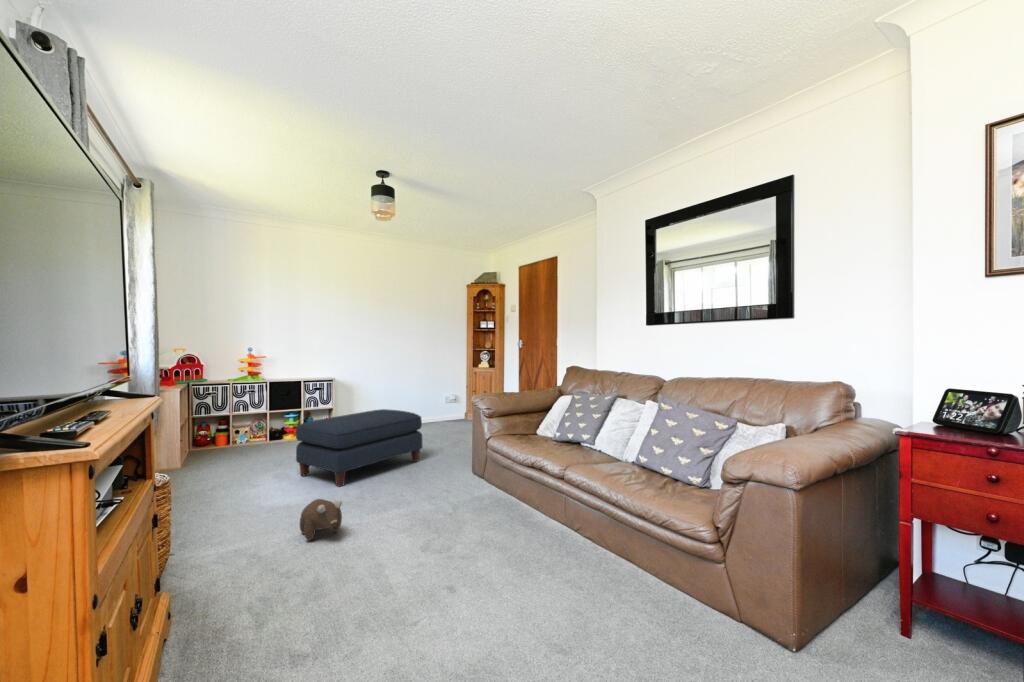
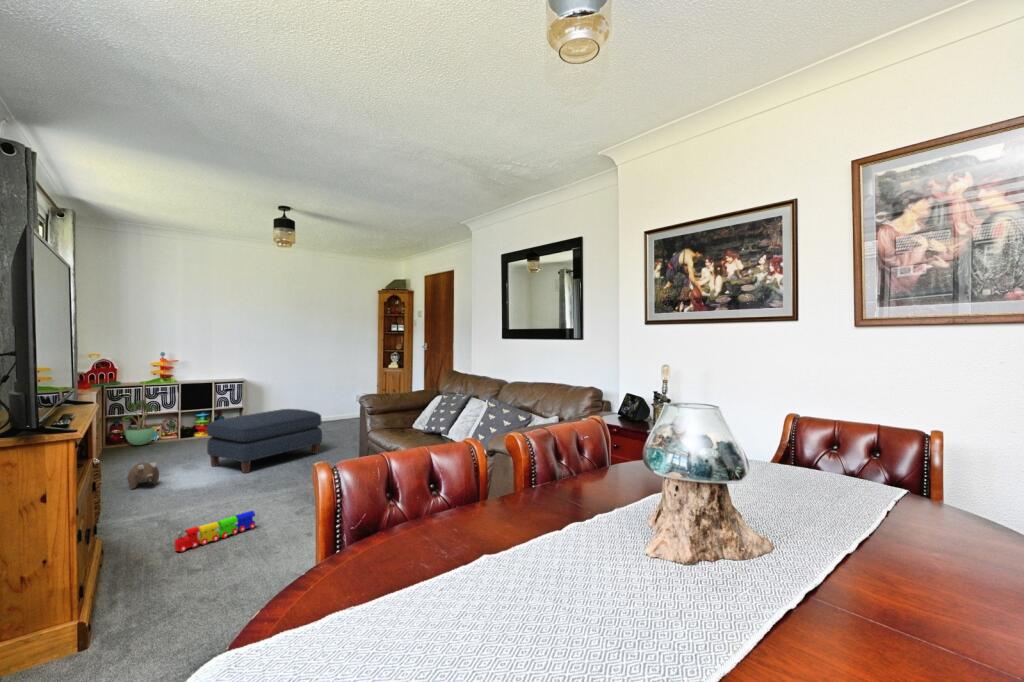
potted plant: none [207,398,245,448] -> present [122,400,157,445]
plush toy: present [300,499,342,541] -> present [128,462,159,489]
toy train: none [248,554,362,629] -> present [175,511,255,552]

